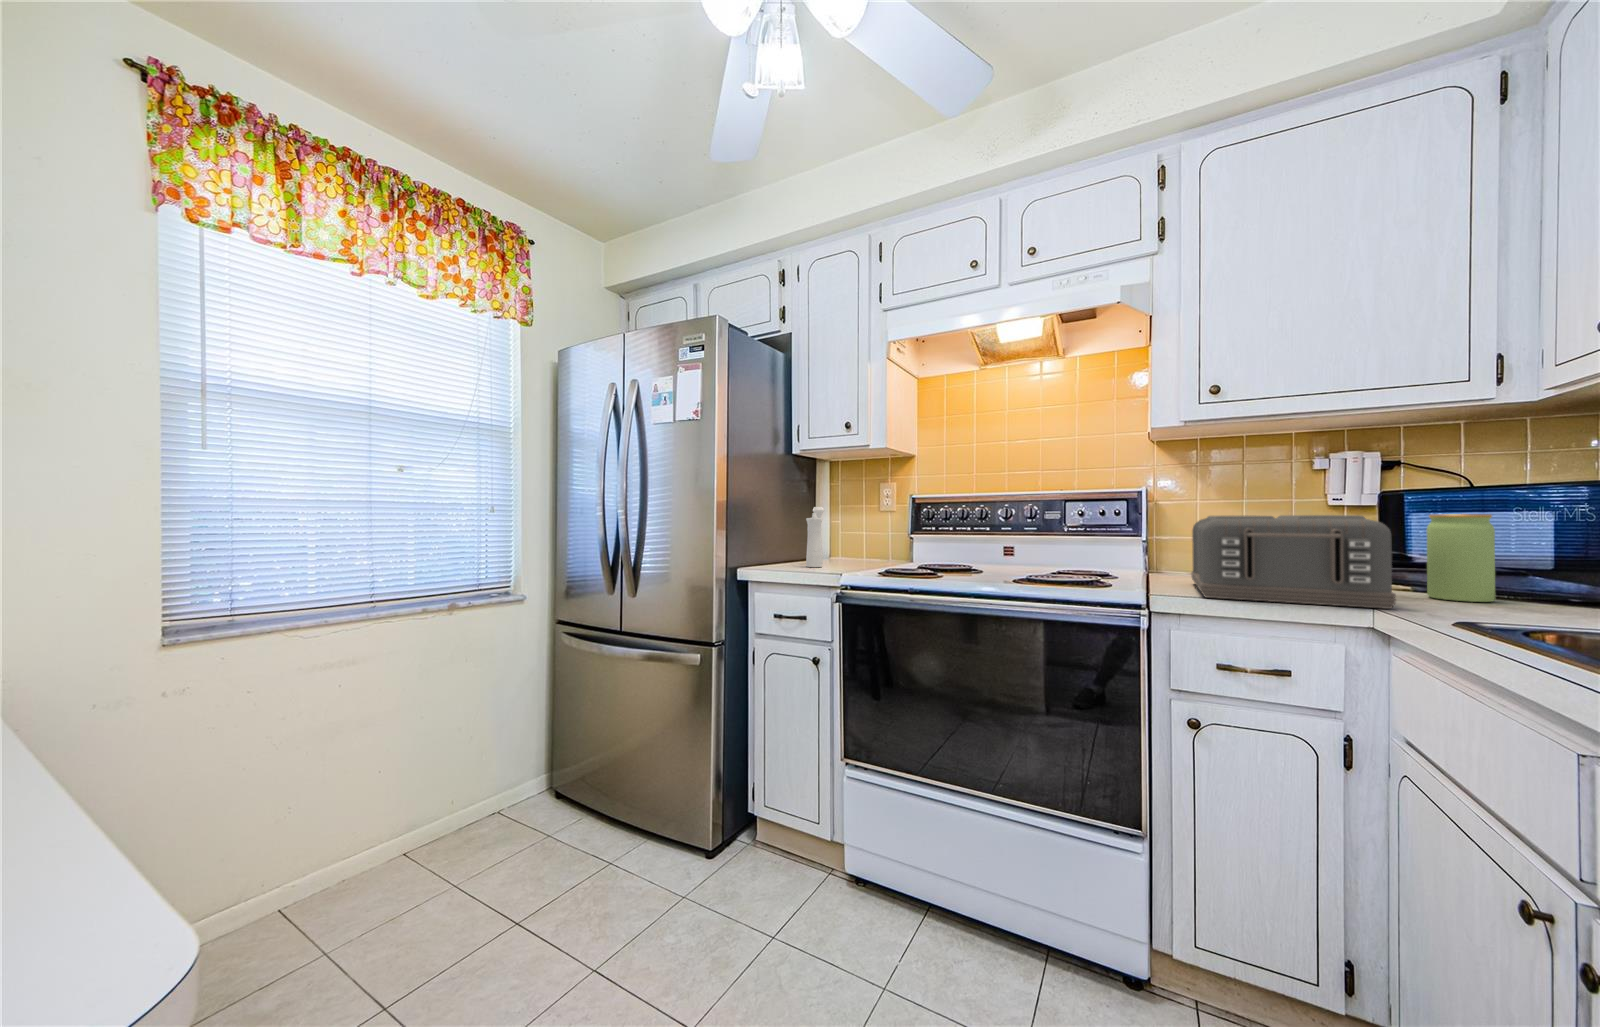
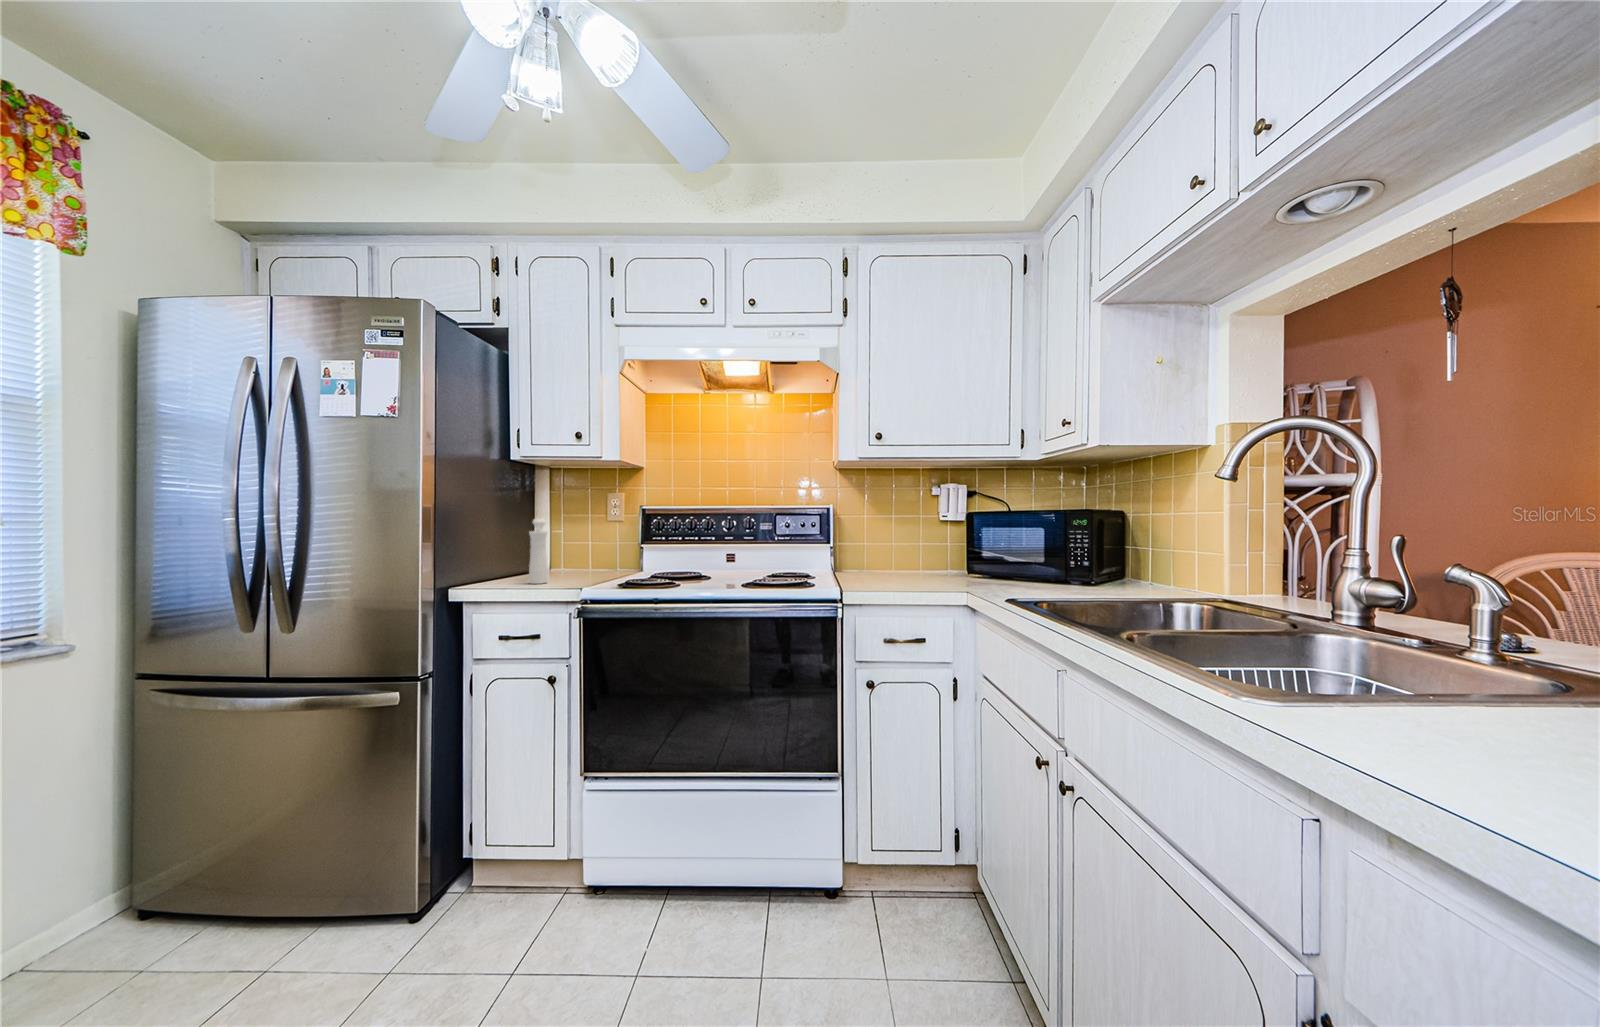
jar: present [1427,514,1495,602] -> none [988,529,1017,584]
toaster: present [1191,515,1396,609] -> none [865,530,974,591]

